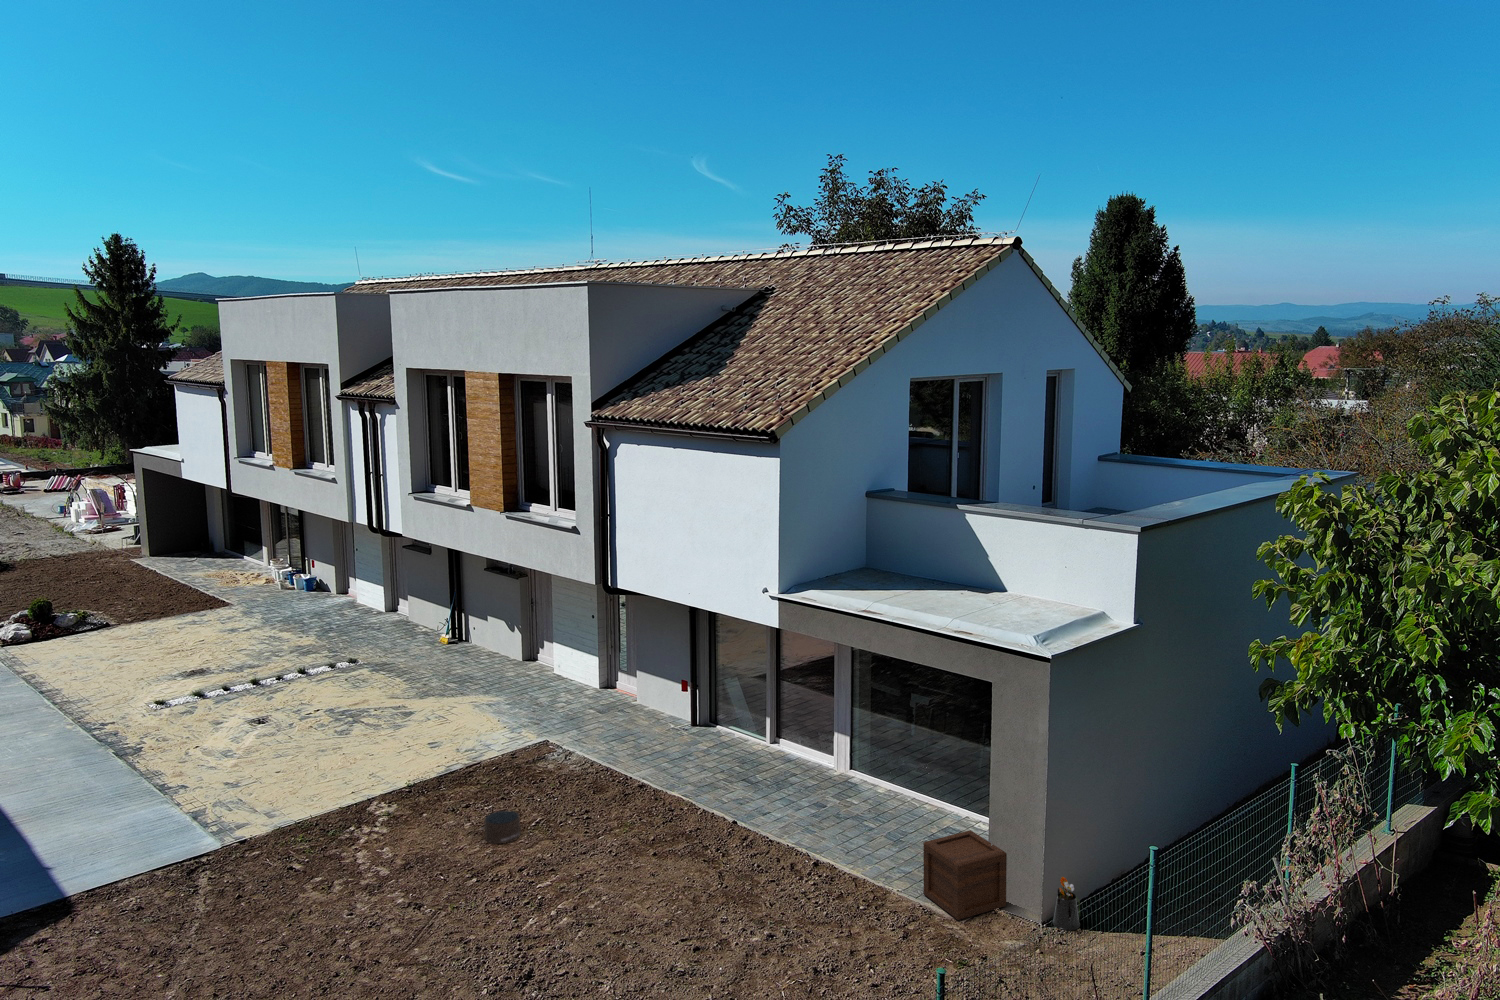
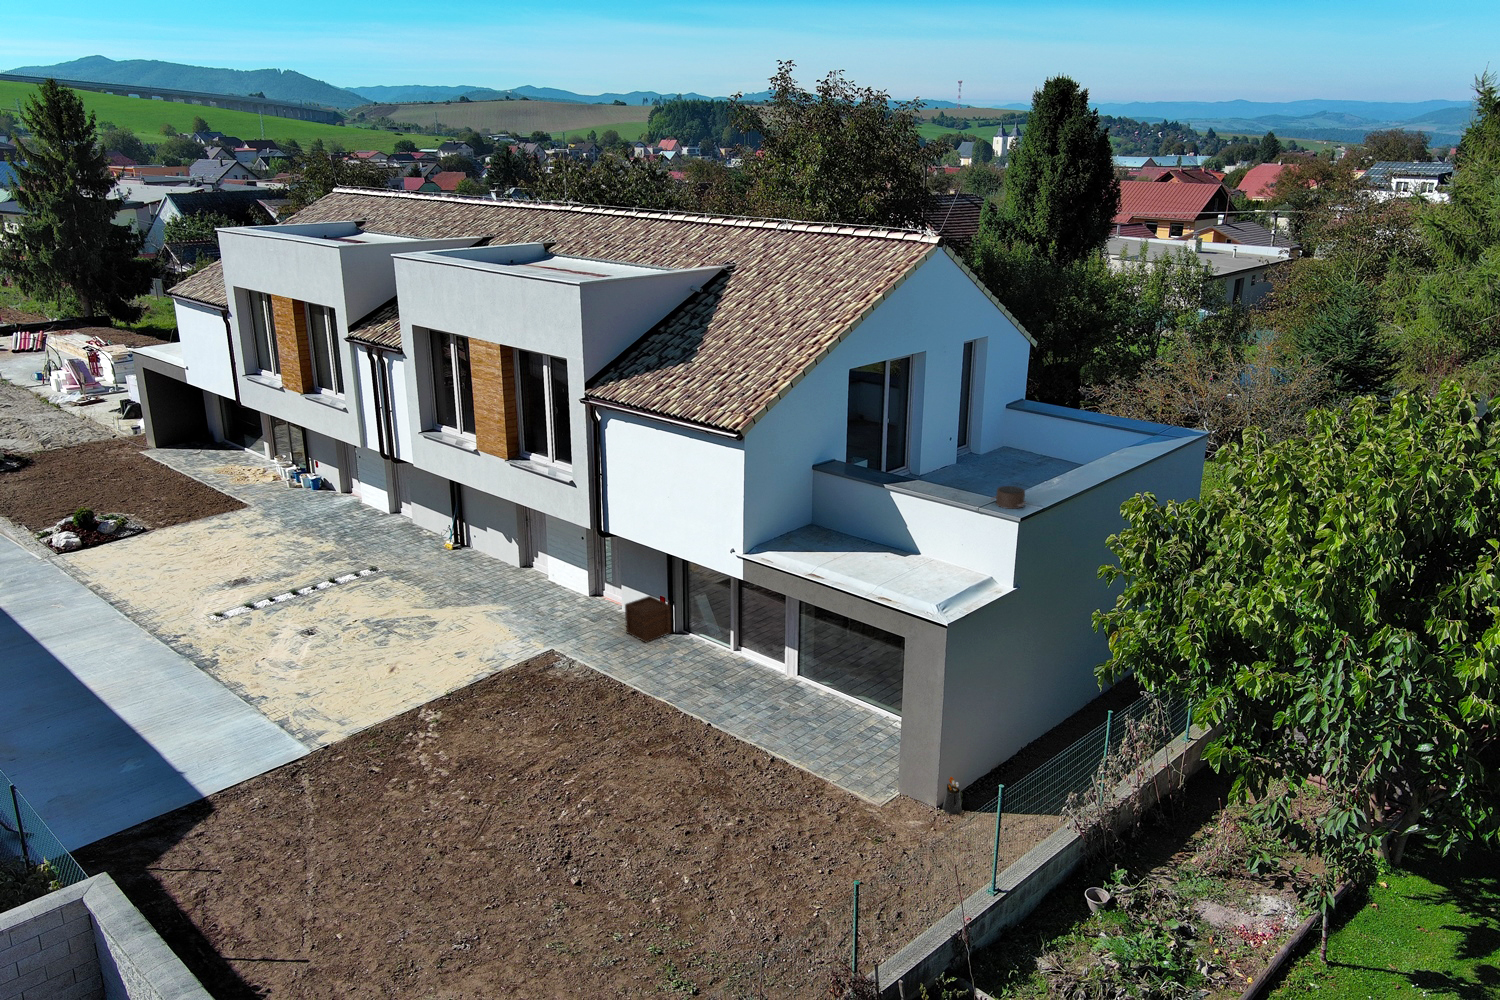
pouf: present [481,811,521,844] -> present [991,486,1026,509]
wooden crate: present [923,830,1007,920] -> present [625,596,671,642]

